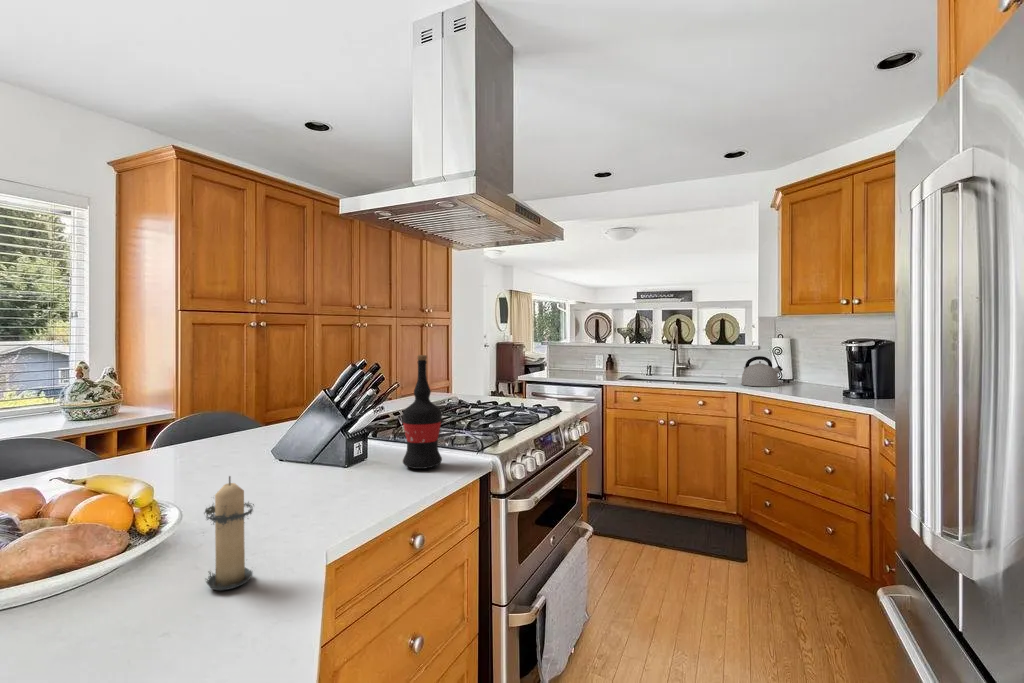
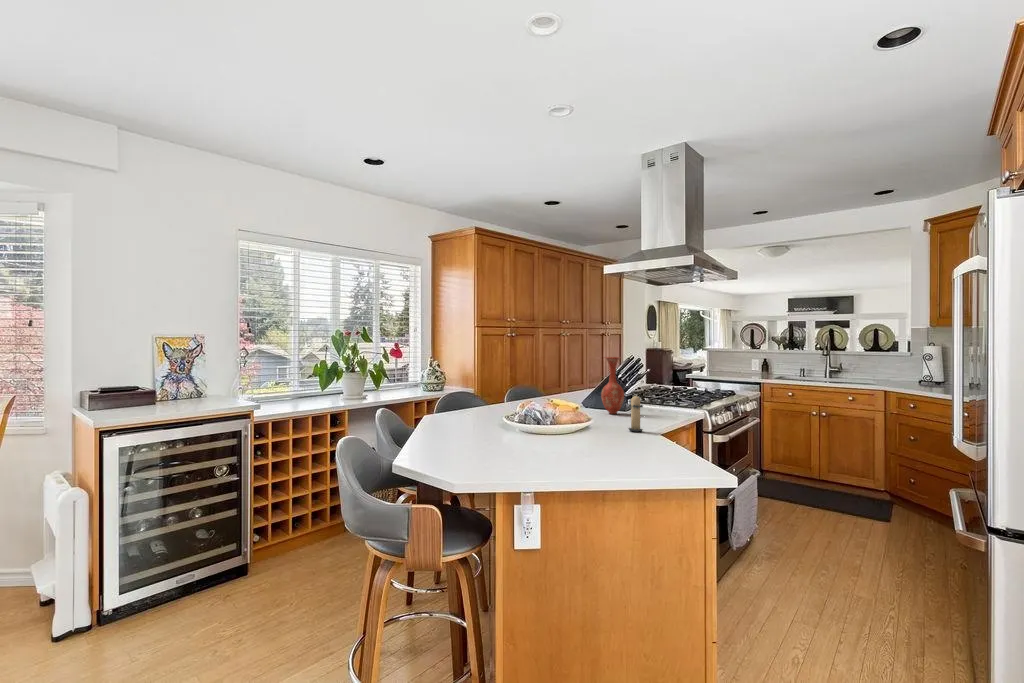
wine bottle: present [402,355,442,469] -> none [657,354,679,413]
kettle: present [741,356,782,386] -> none [890,361,930,386]
vase: none [273,363,324,483] -> present [601,357,624,414]

